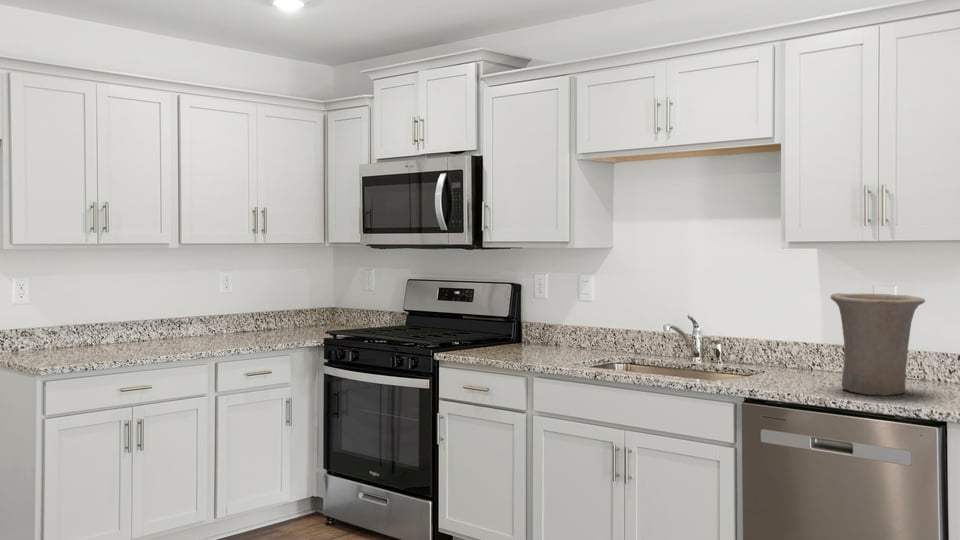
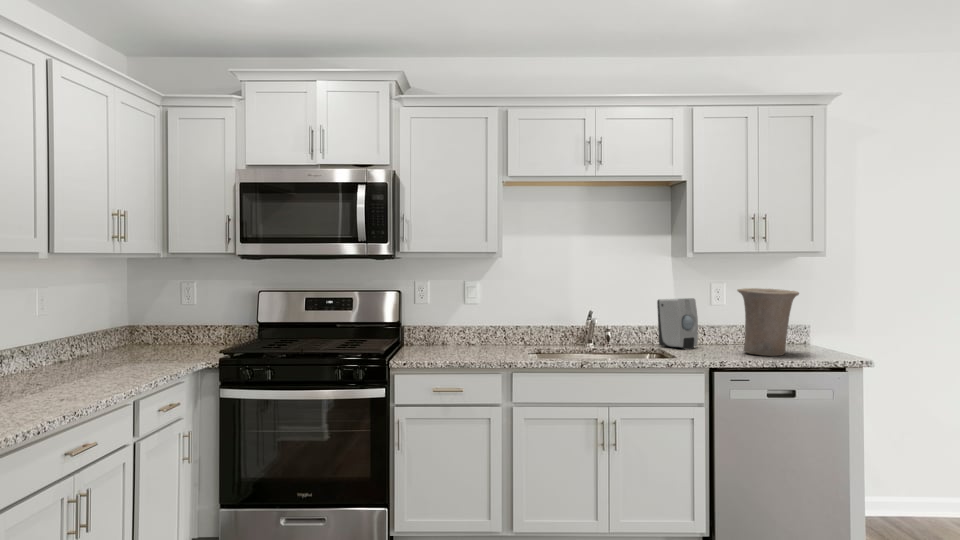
soap dispenser: none [784,305,823,377] -> present [657,298,698,349]

